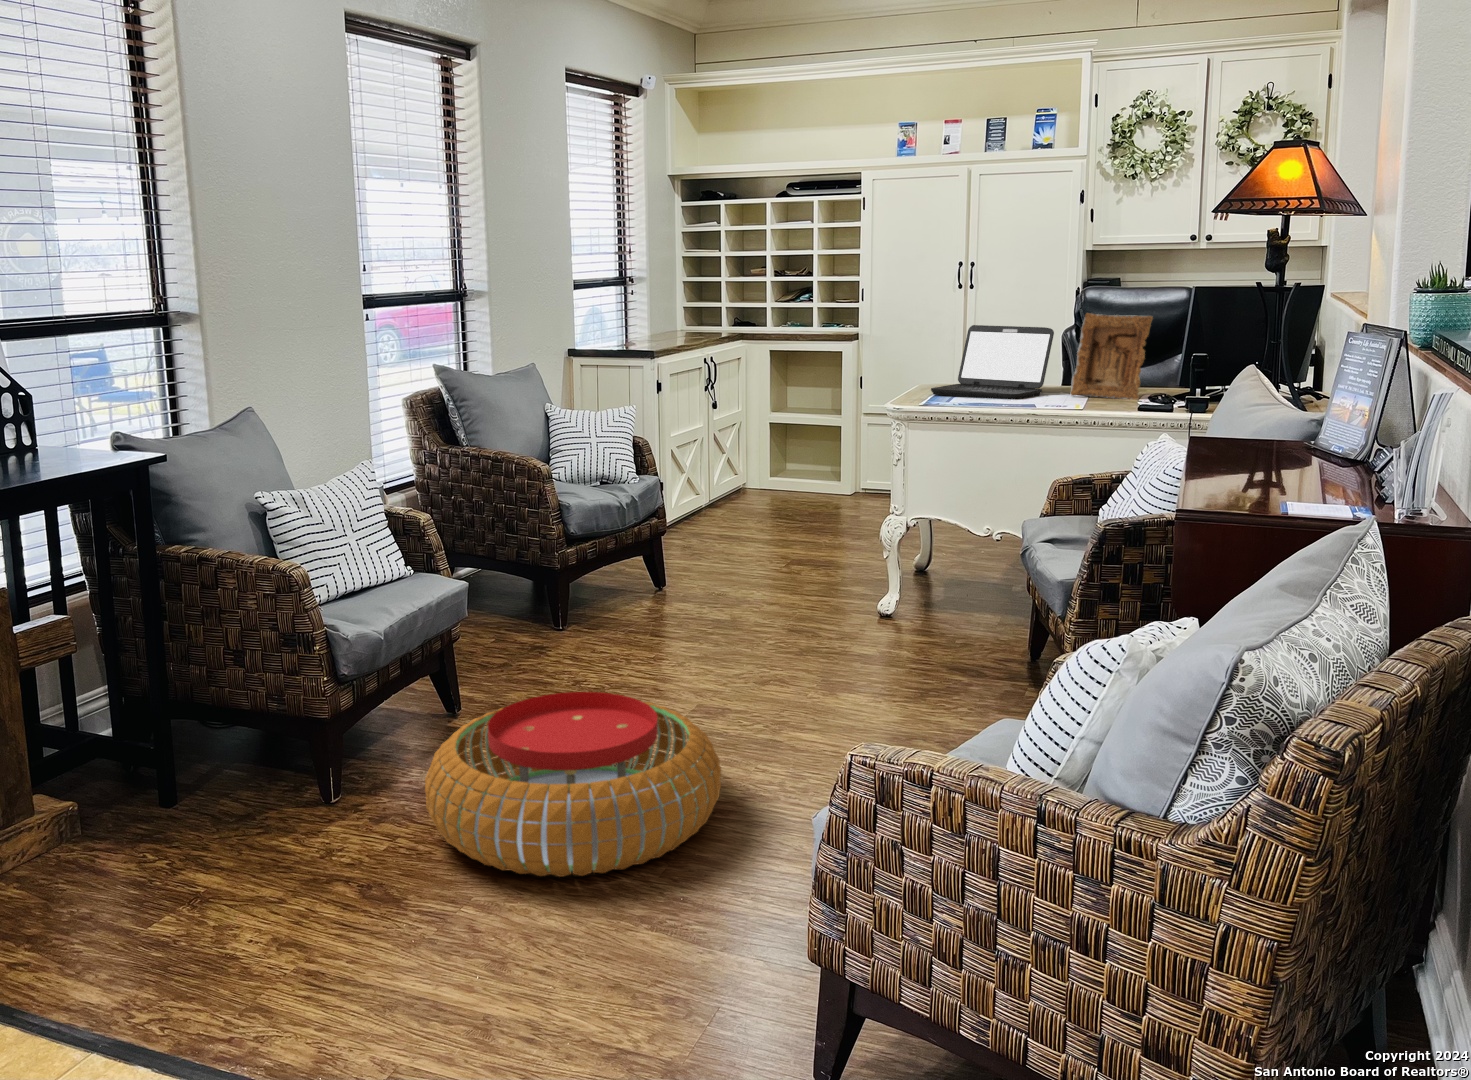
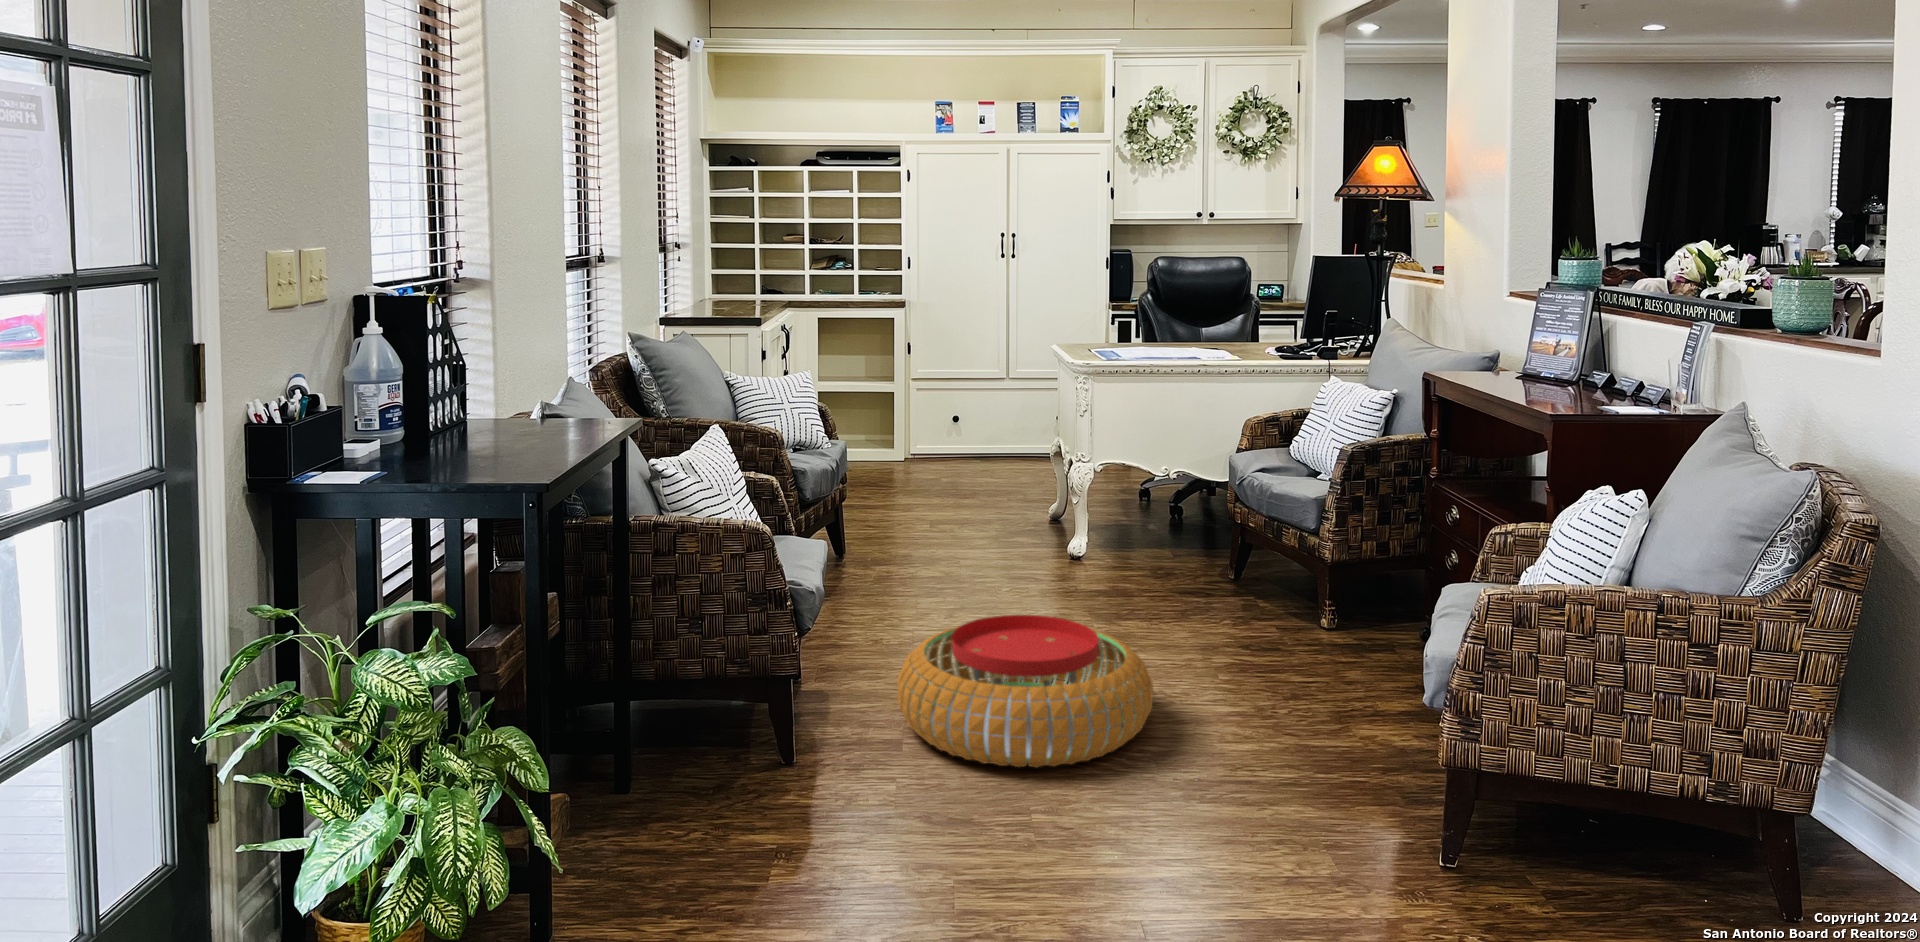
picture frame: present [1071,313,1153,399] -> none [1208,279,1269,350]
laptop: present [931,325,1054,399] -> none [1092,290,1185,353]

